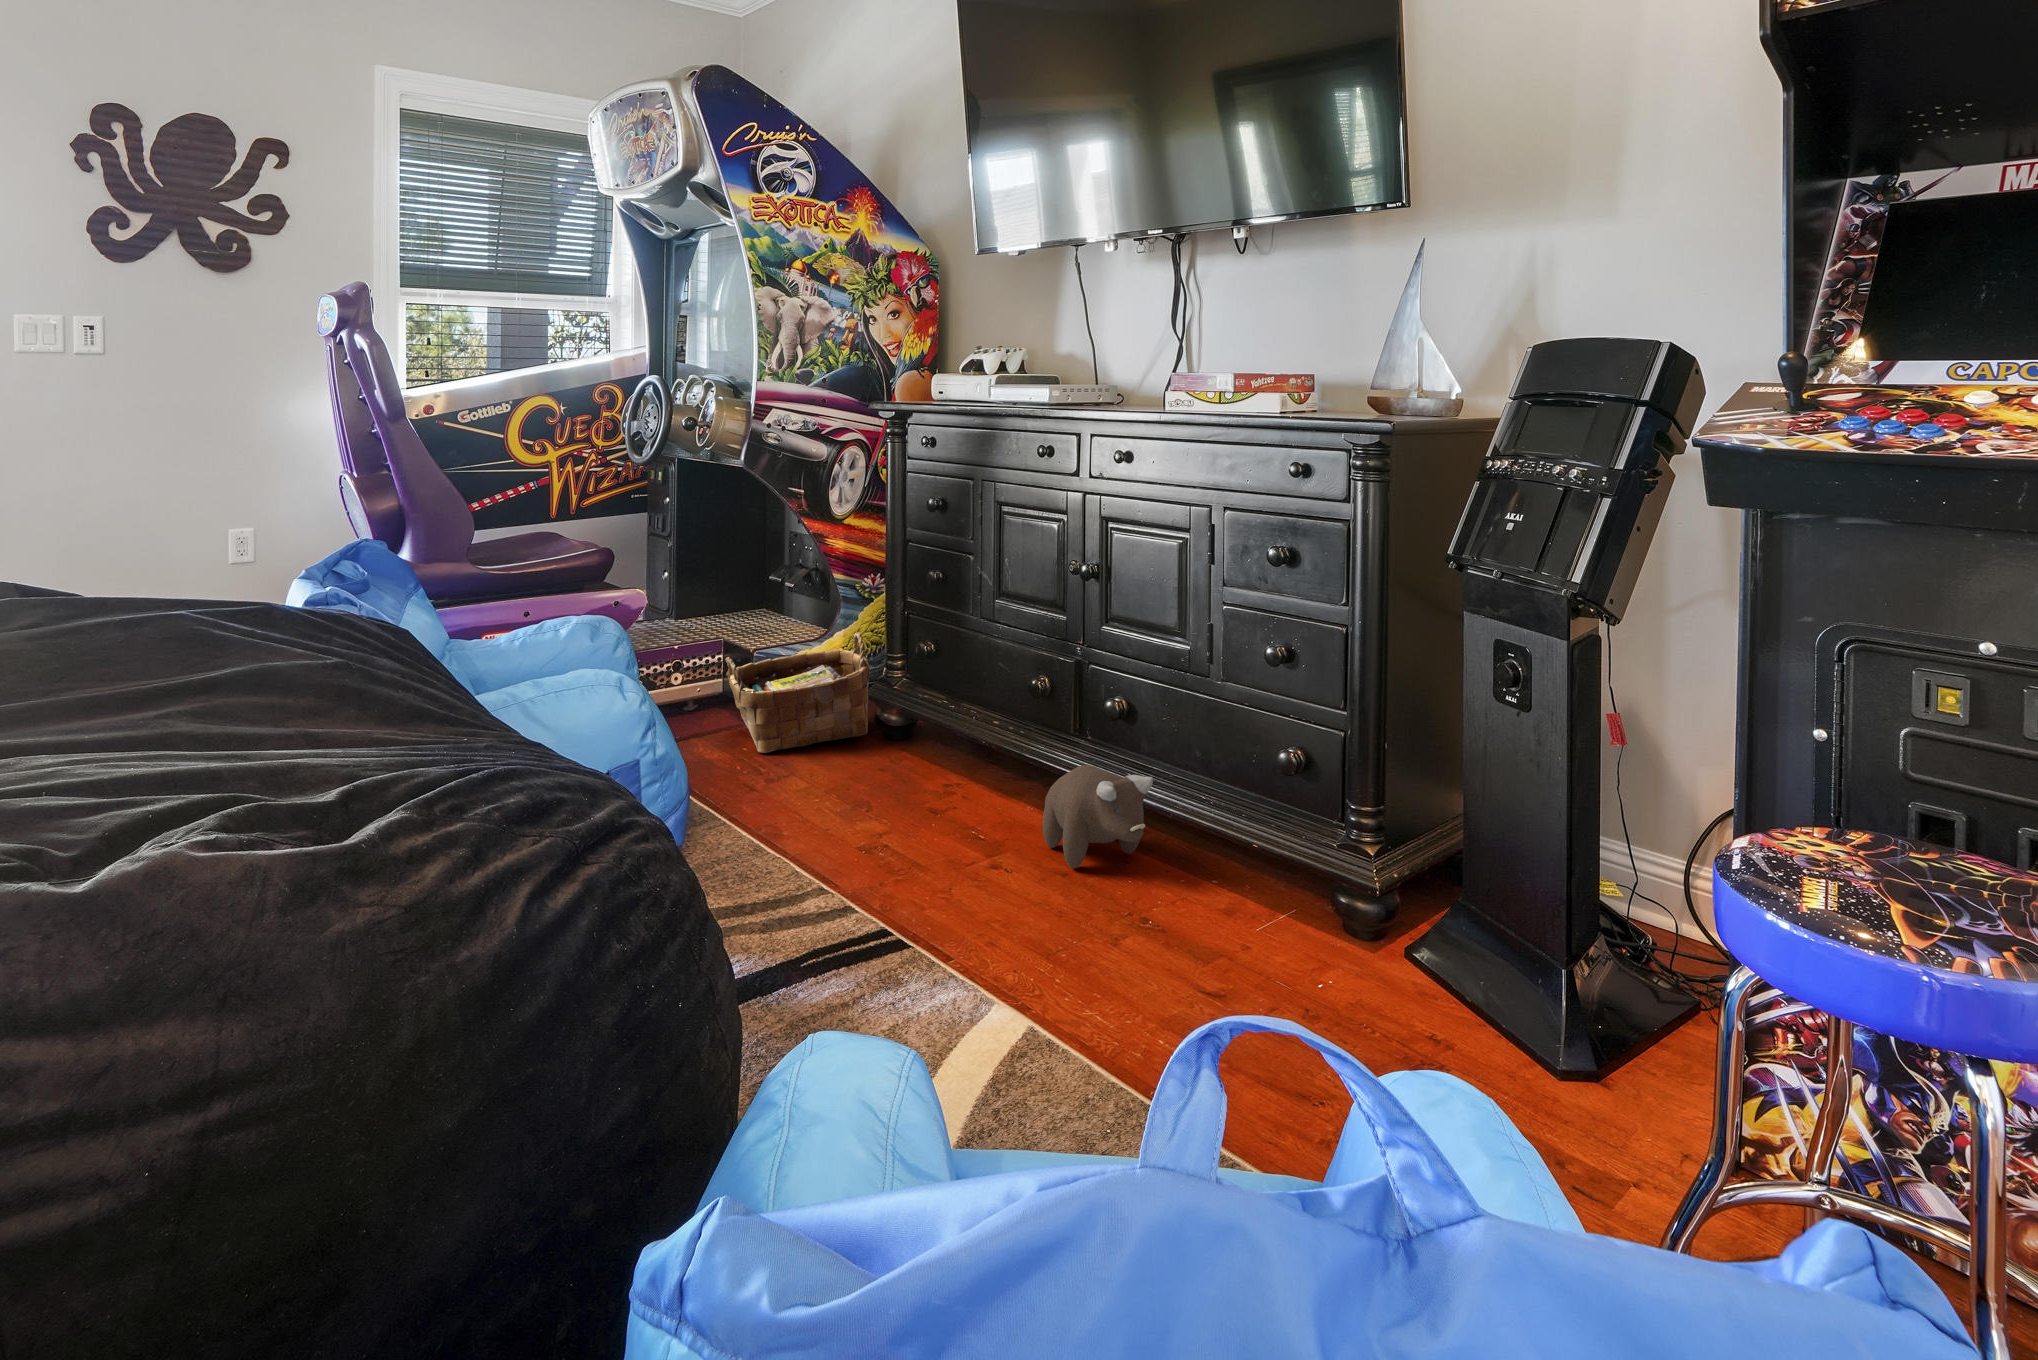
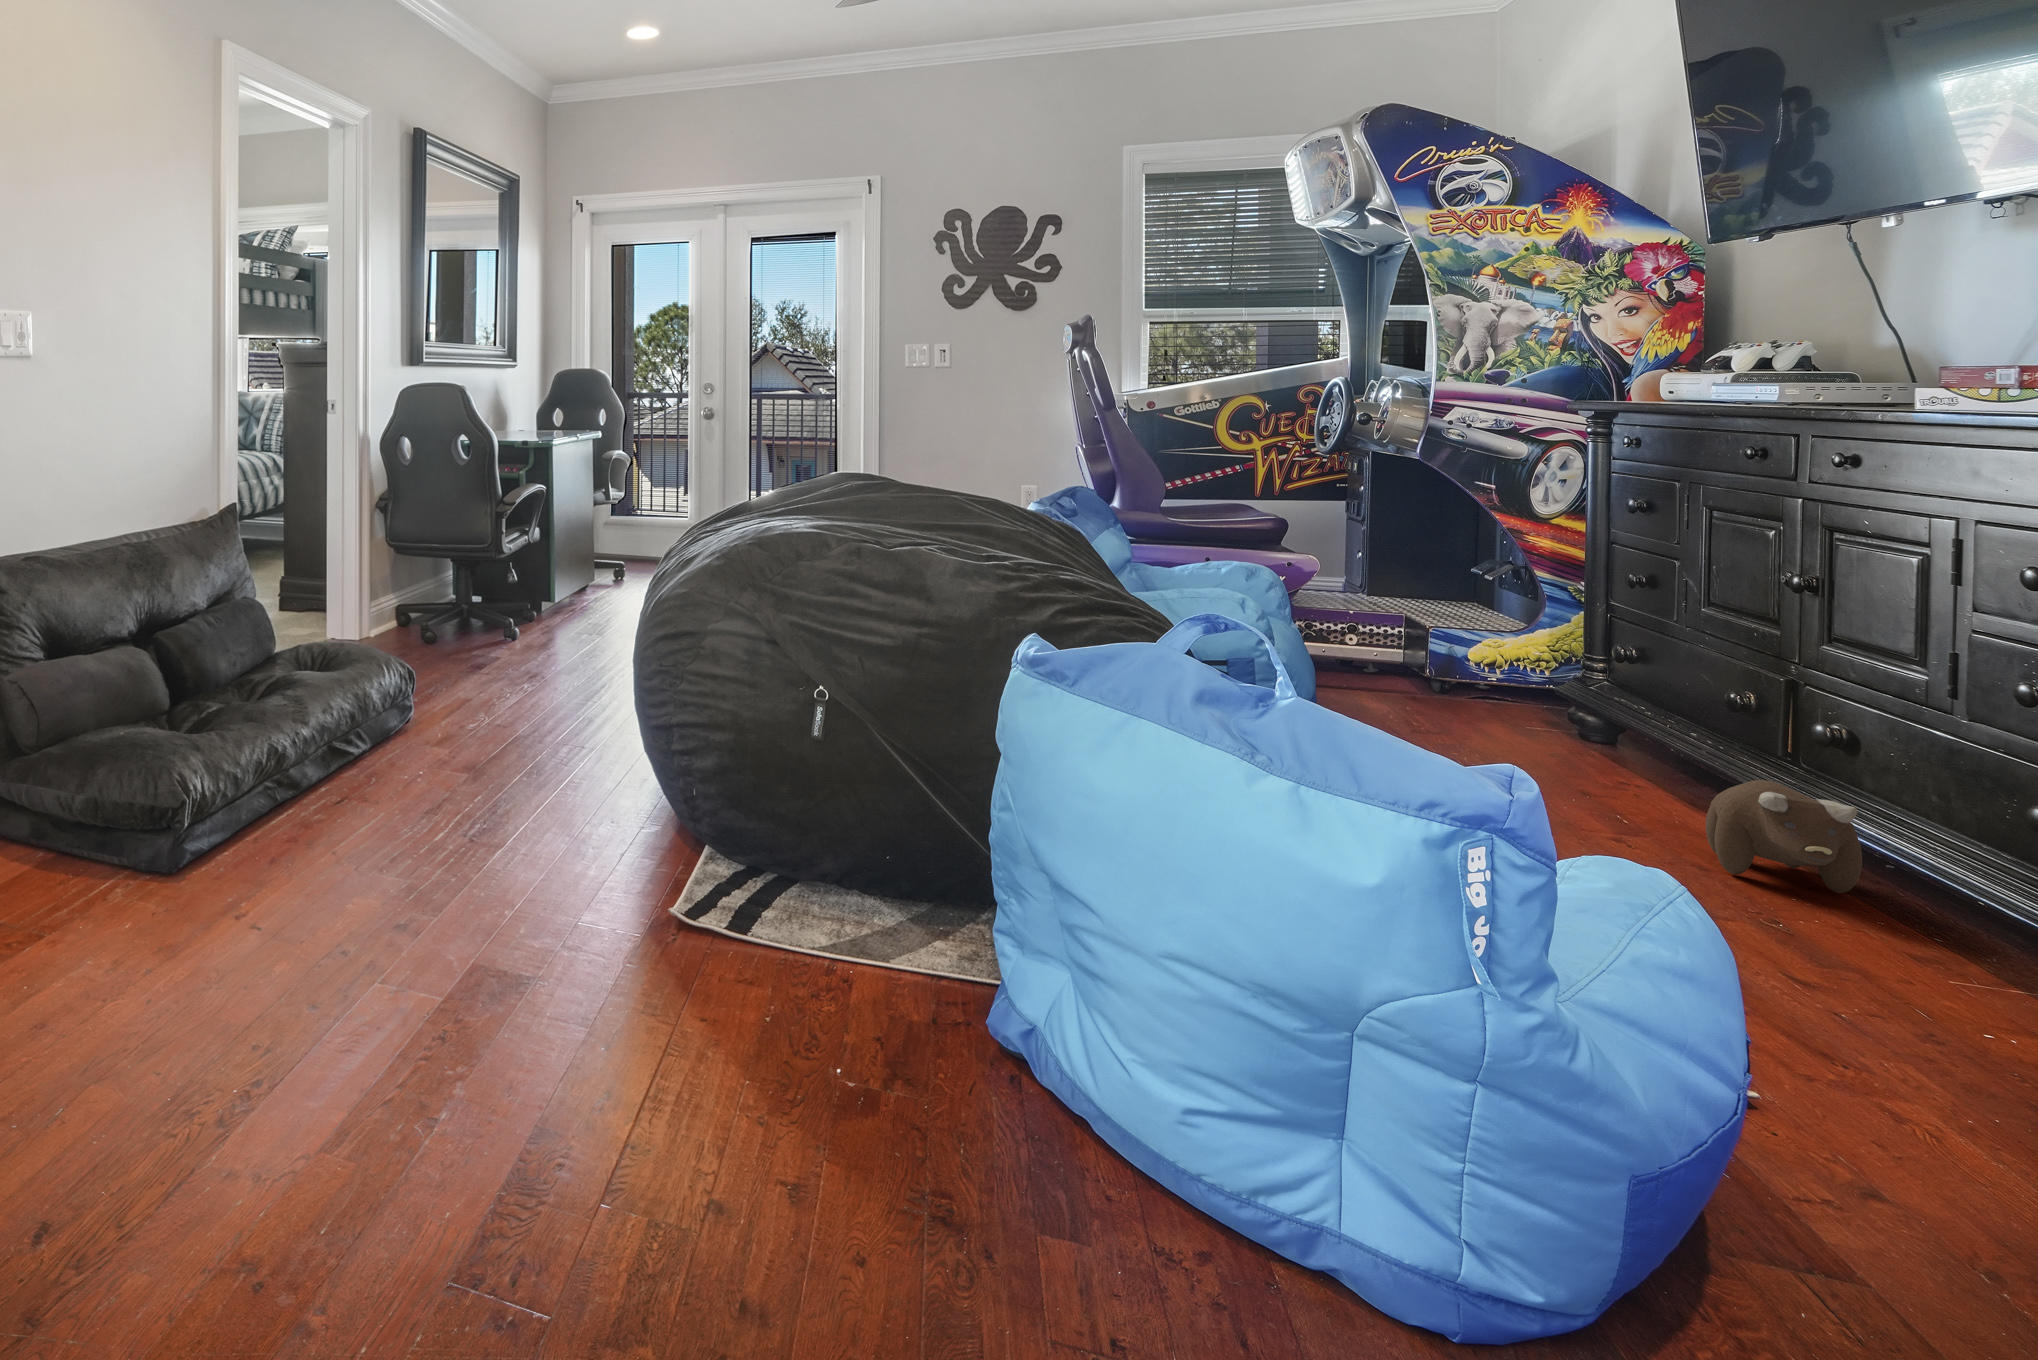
woven basket: present [725,632,870,753] -> none [1389,623,1563,727]

